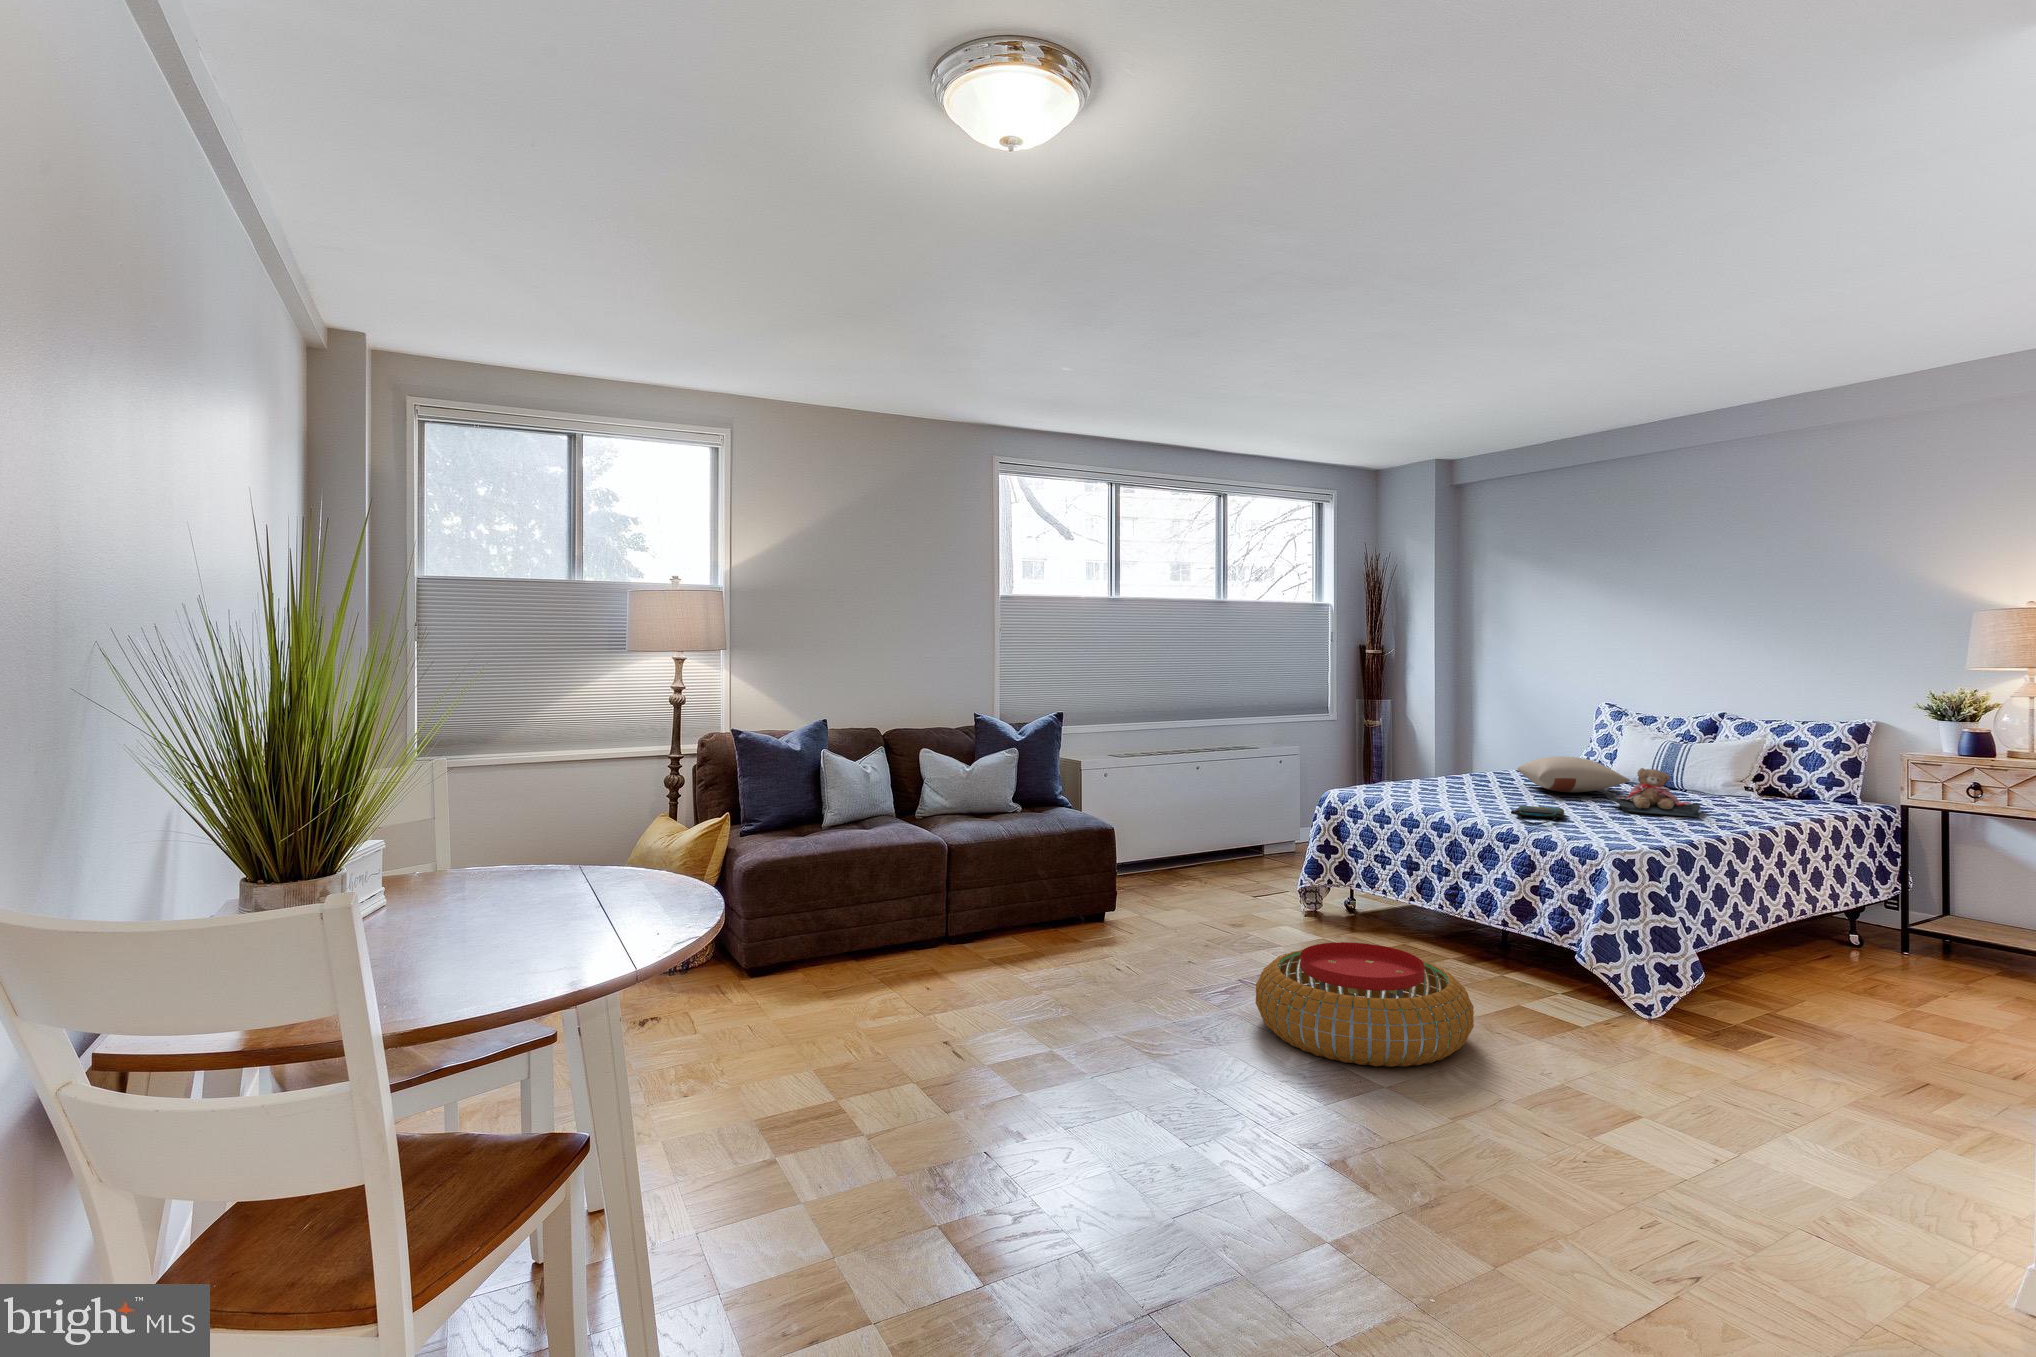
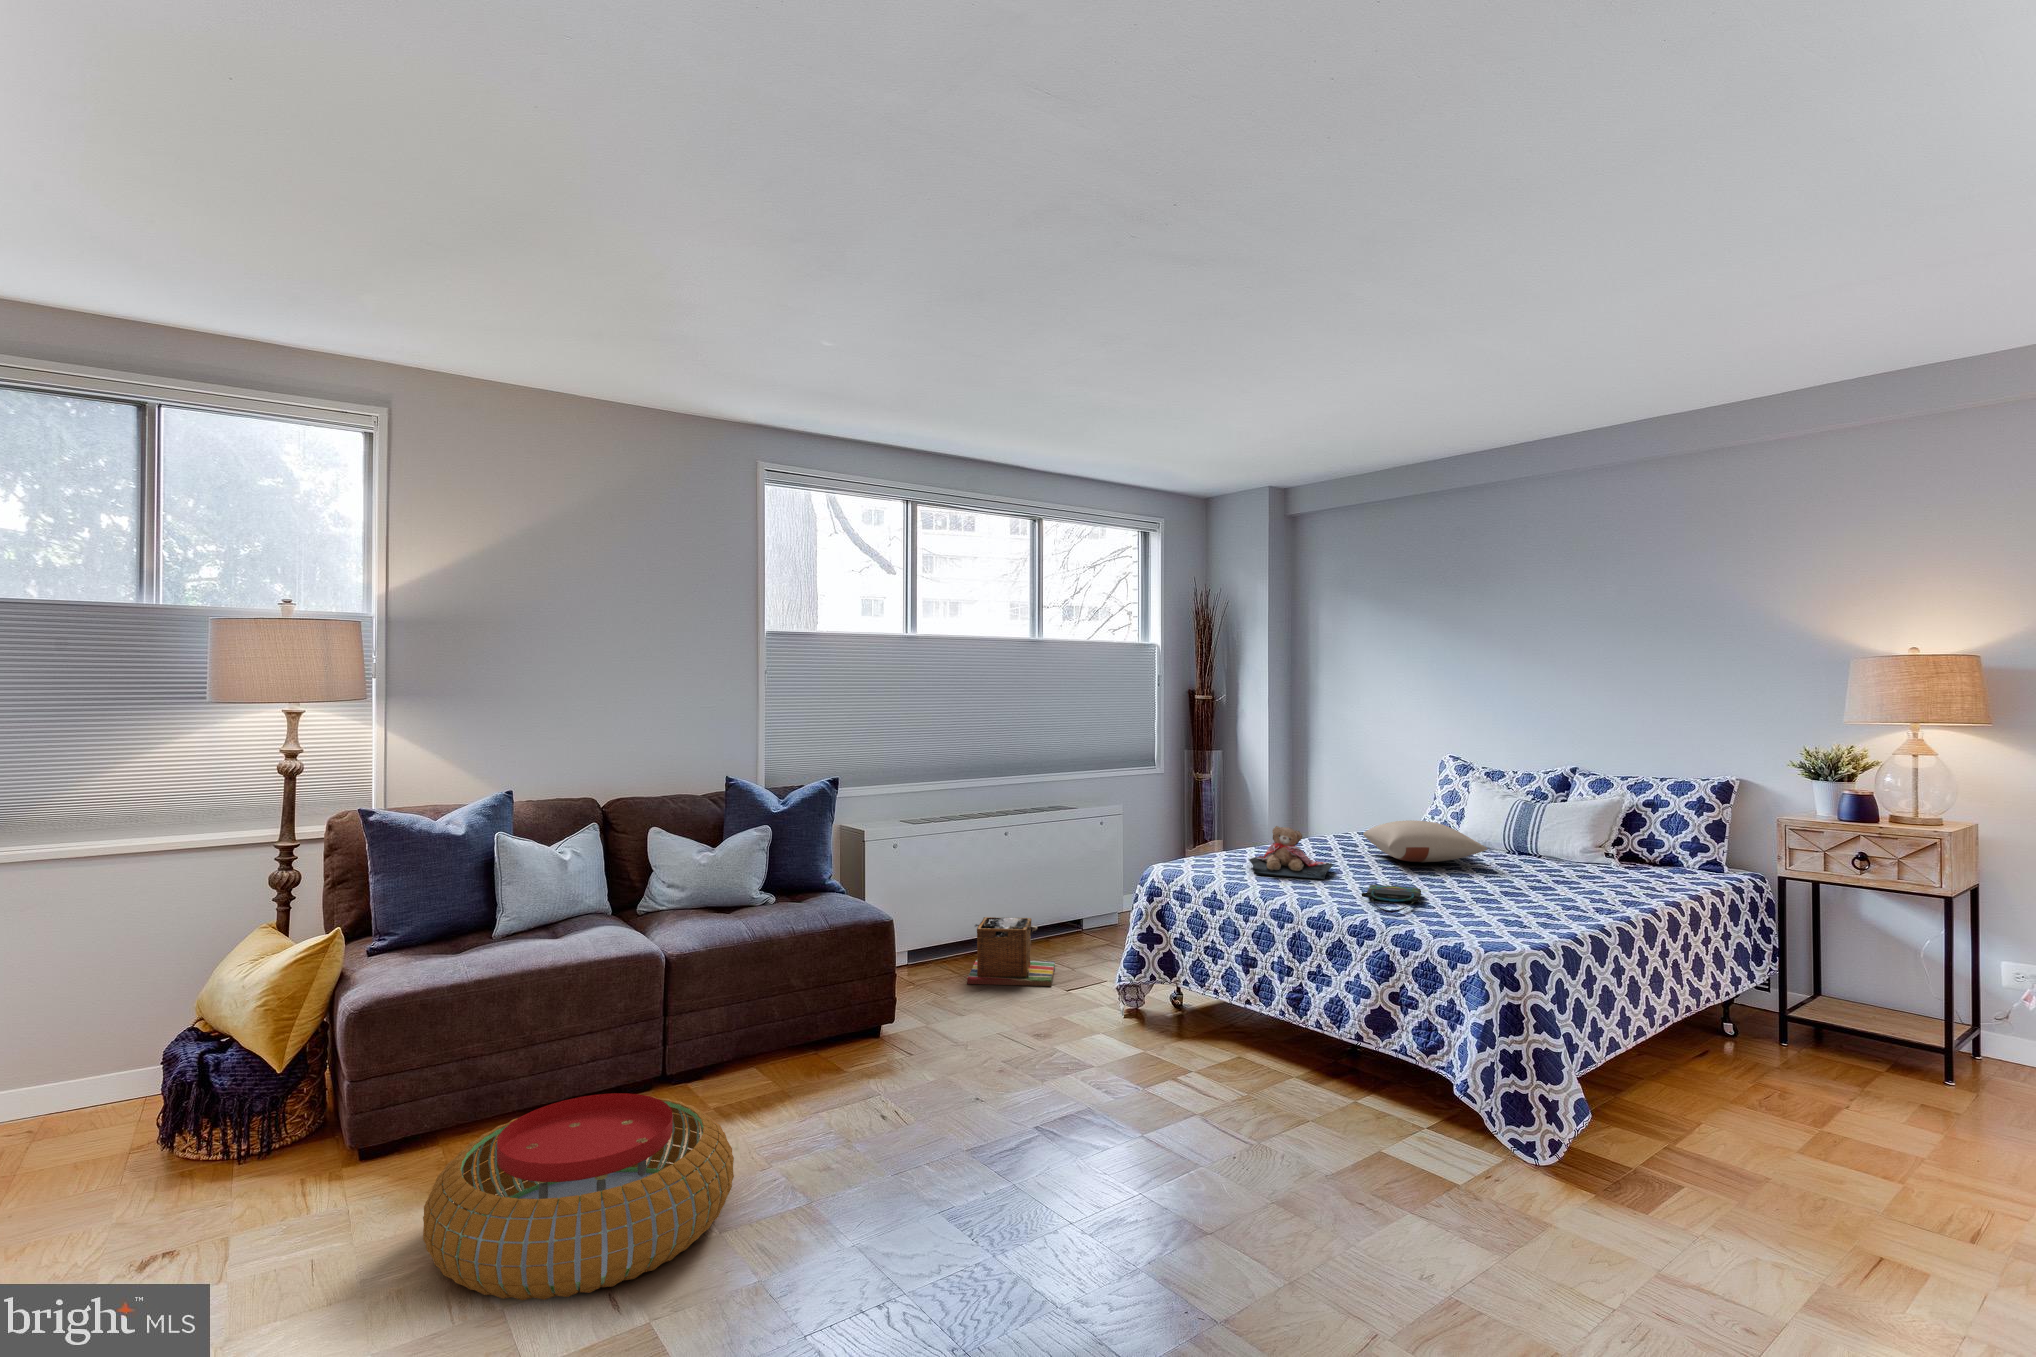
teddy bear: present [1609,768,1700,817] -> present [1249,826,1333,879]
laundry basket: none [1166,836,1239,892] -> present [967,917,1055,986]
pouf: present [1256,942,1474,1067] -> present [423,1093,734,1300]

